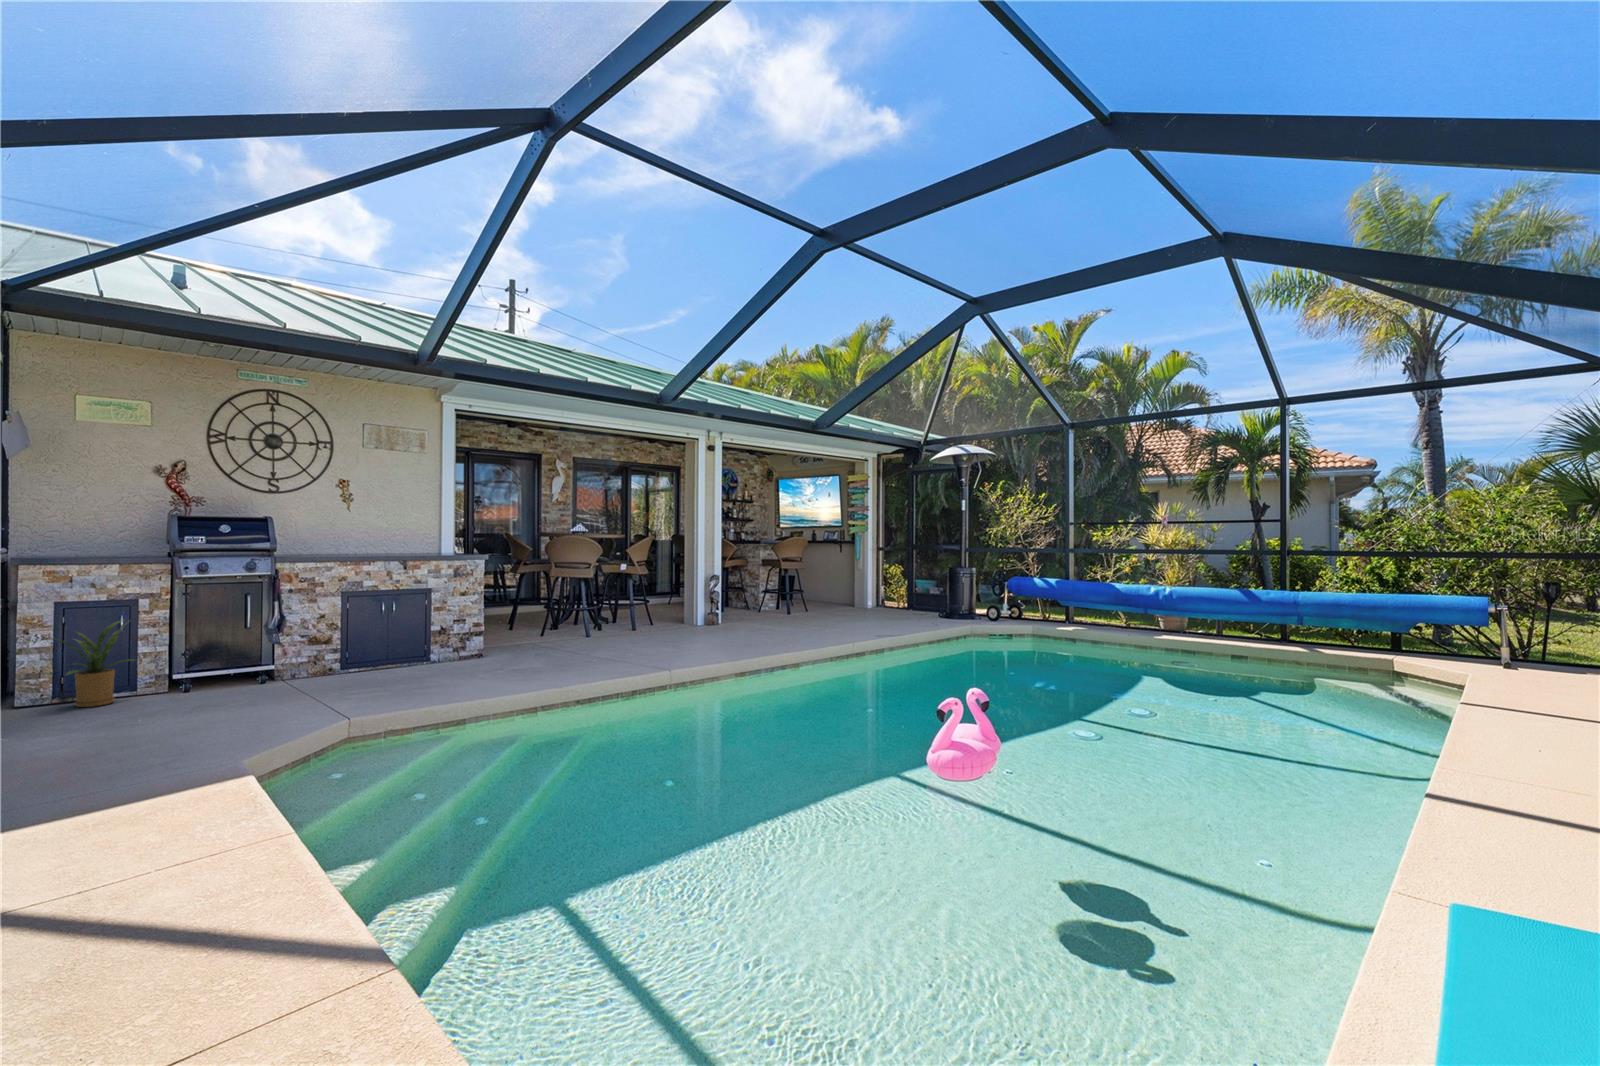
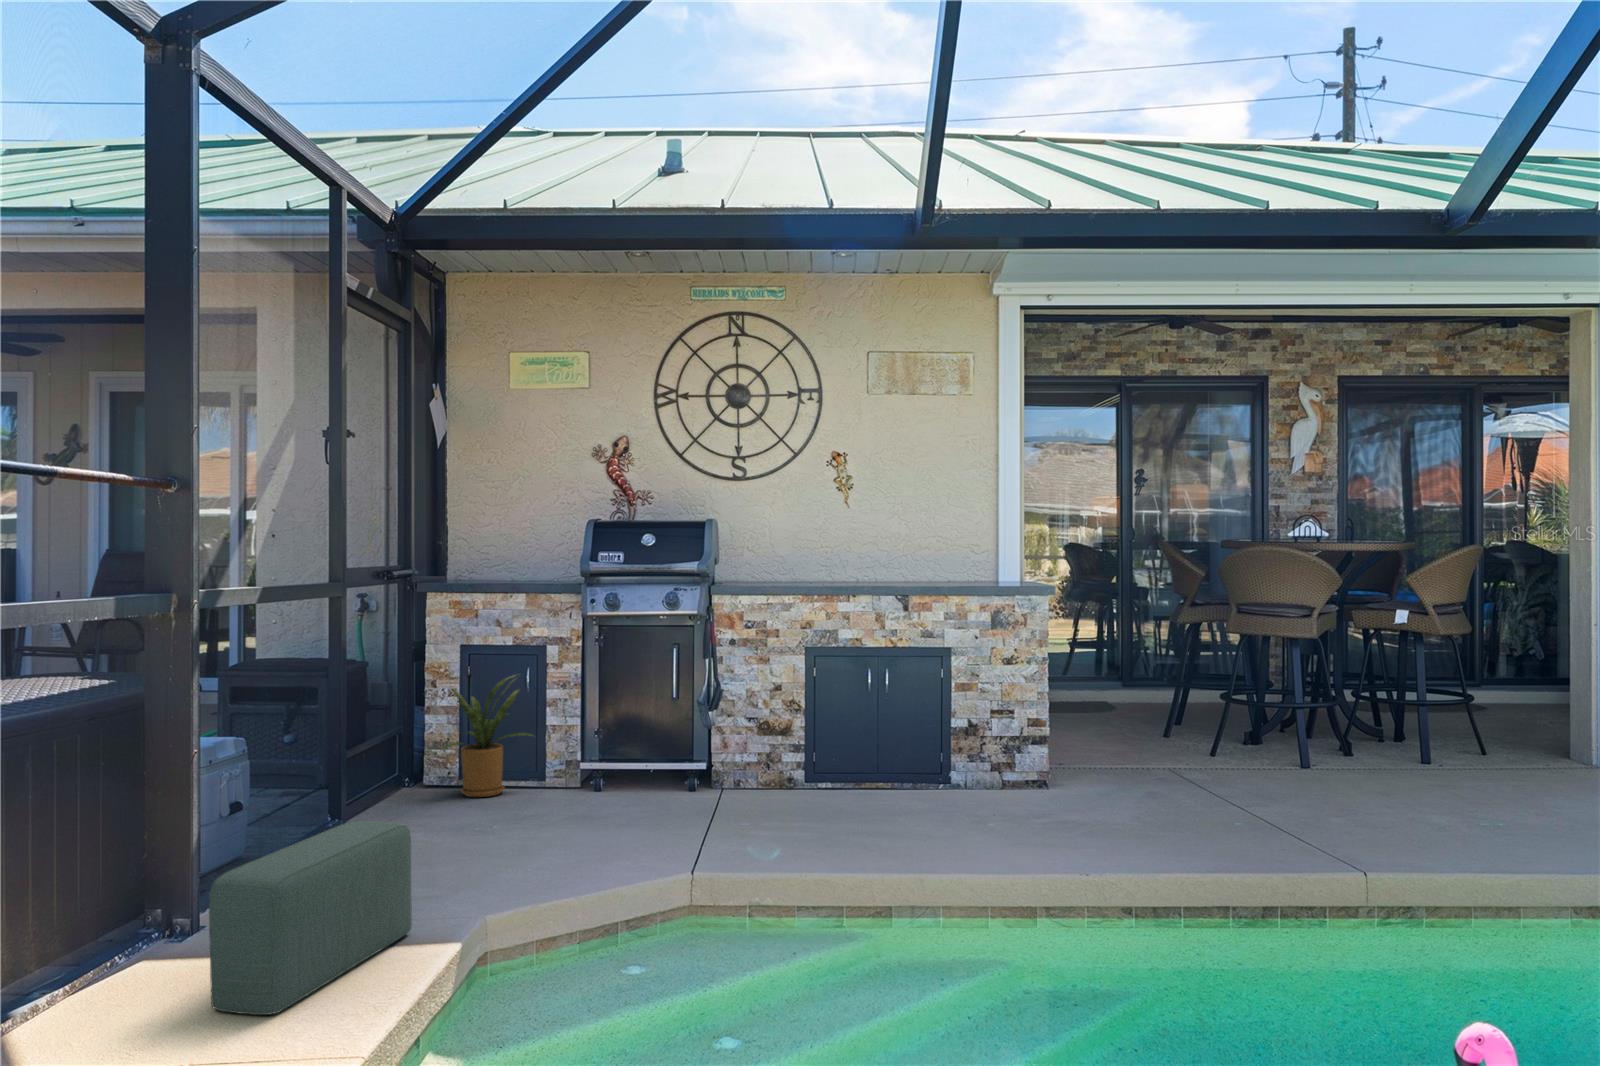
pouf: none [136,694,210,804] -> present [209,821,412,1015]

